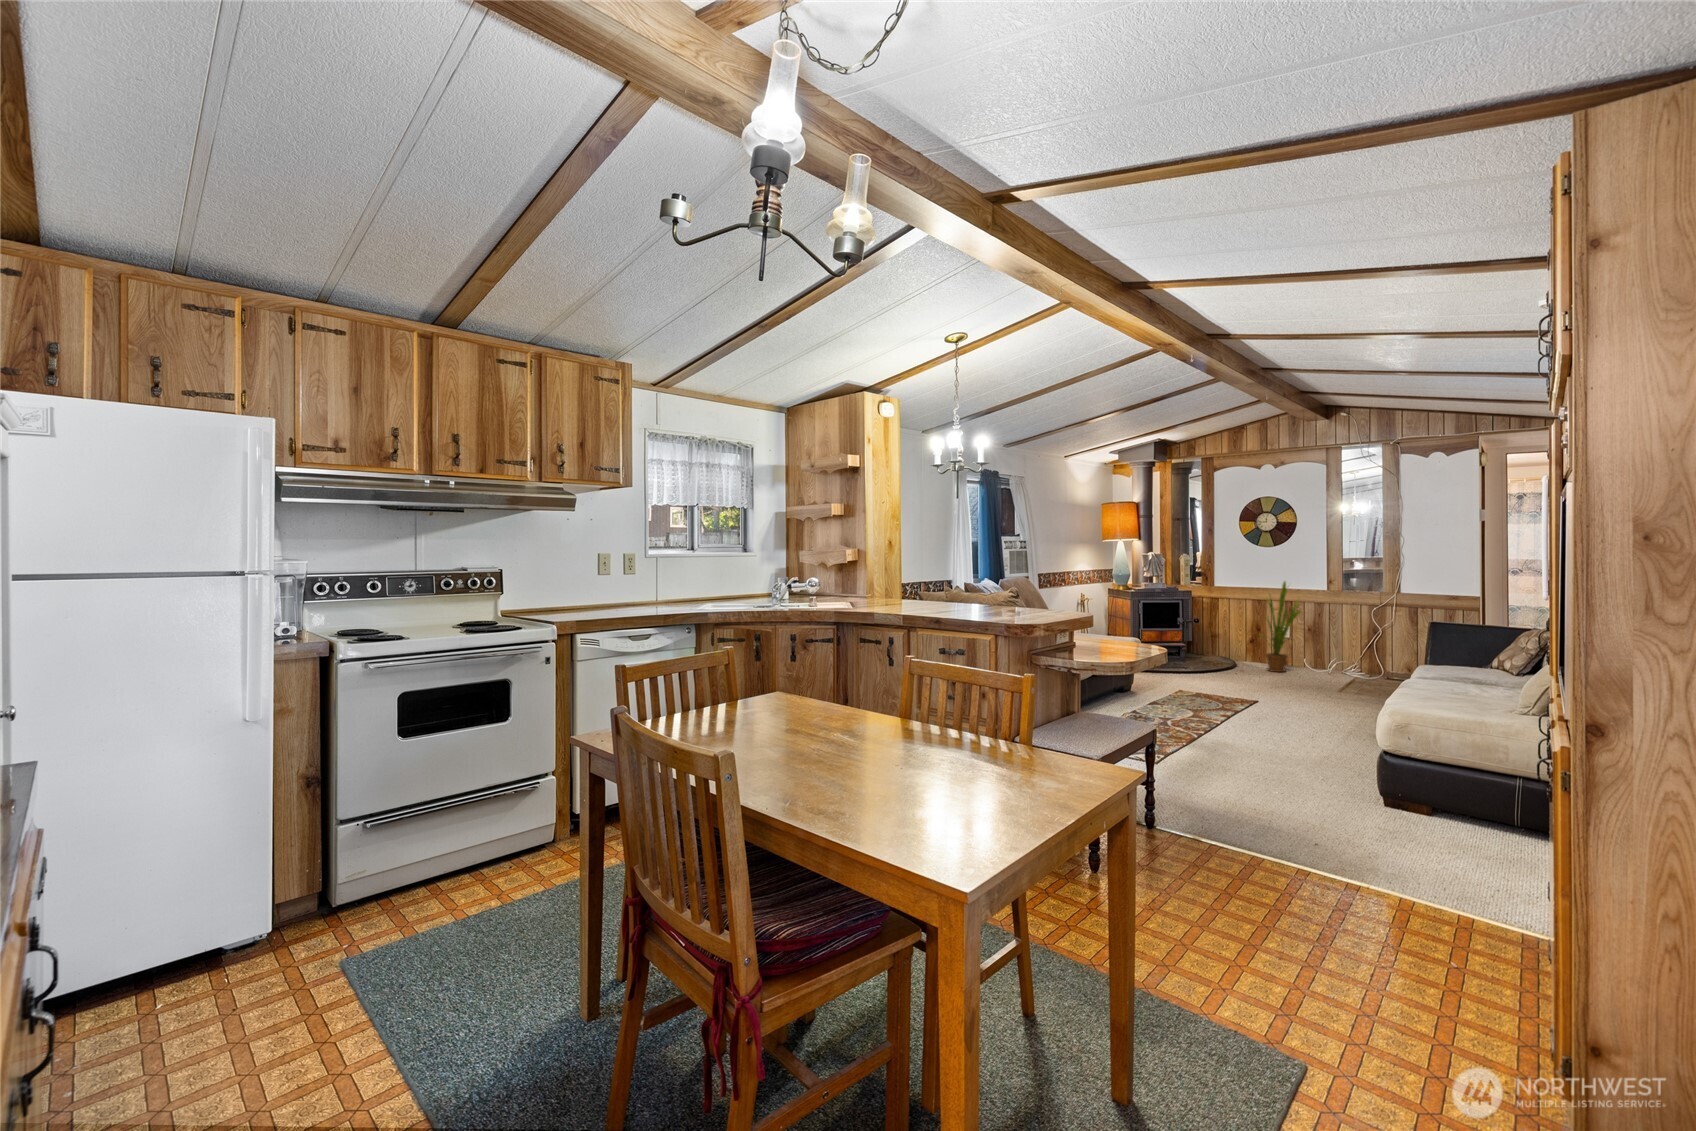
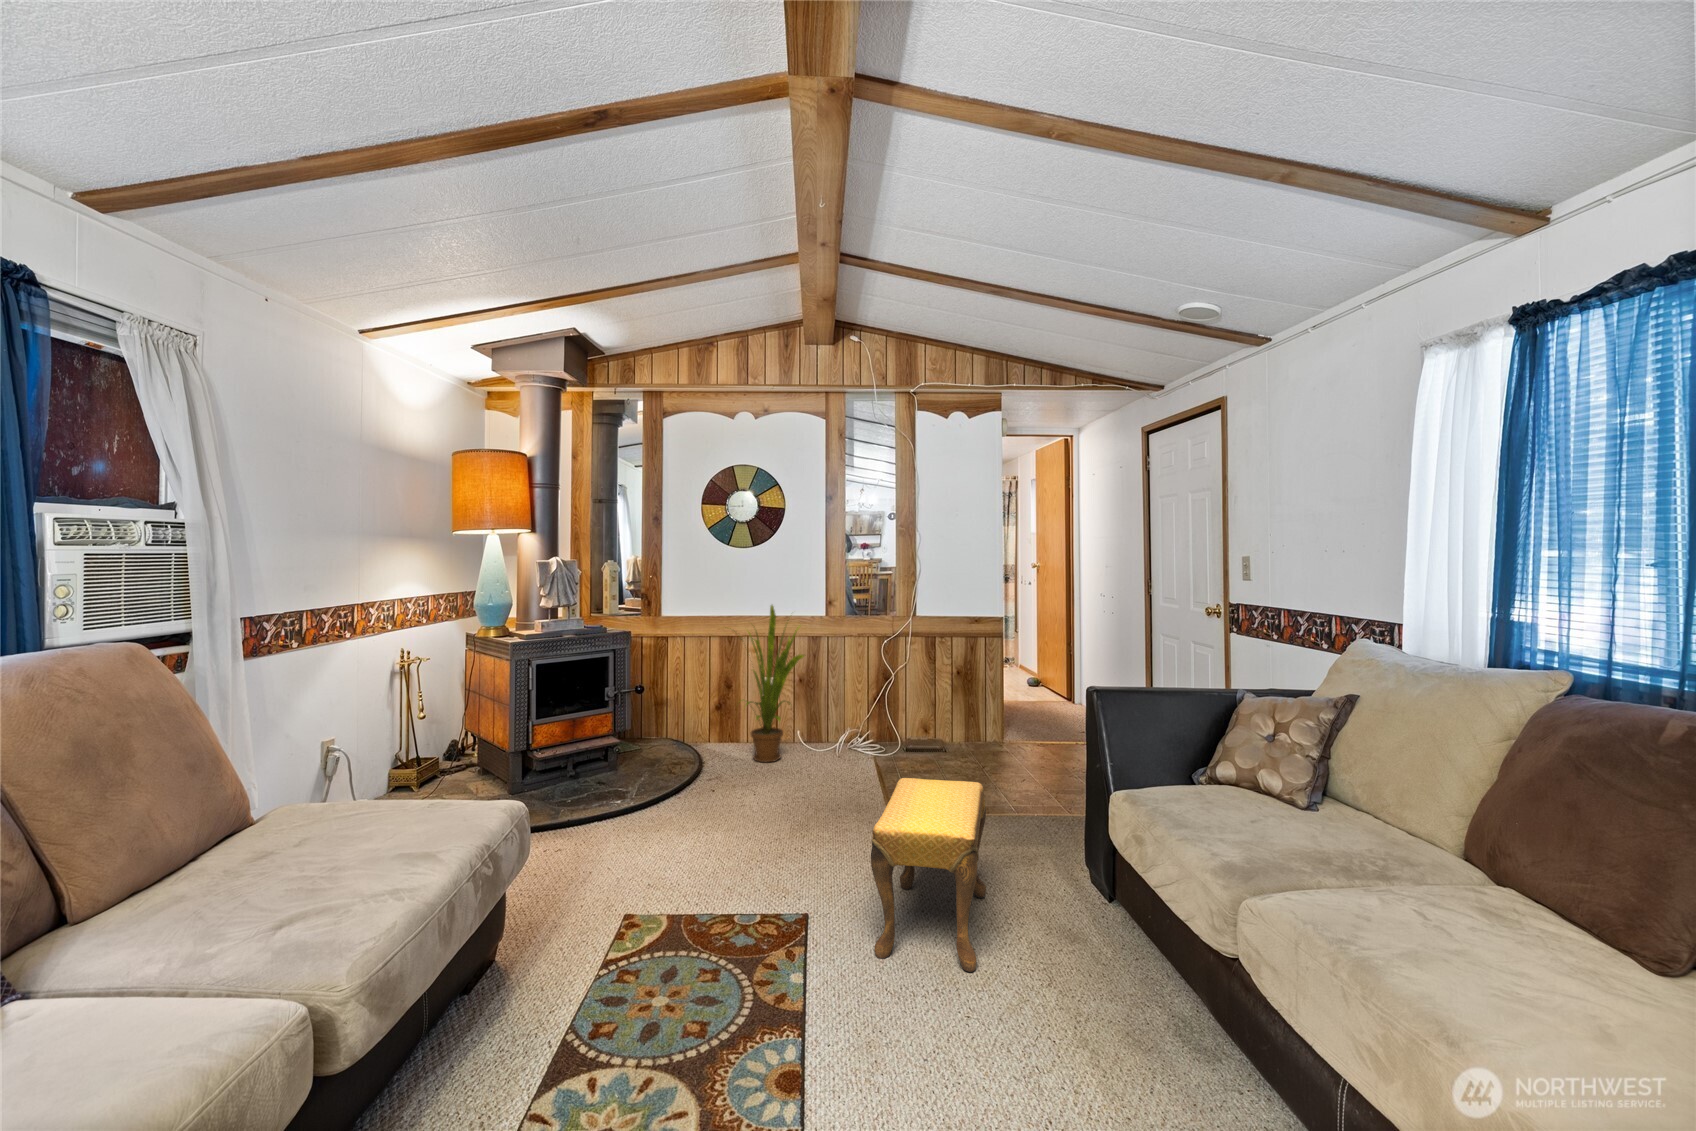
footstool: none [1274,654,1354,719] -> present [871,778,986,972]

